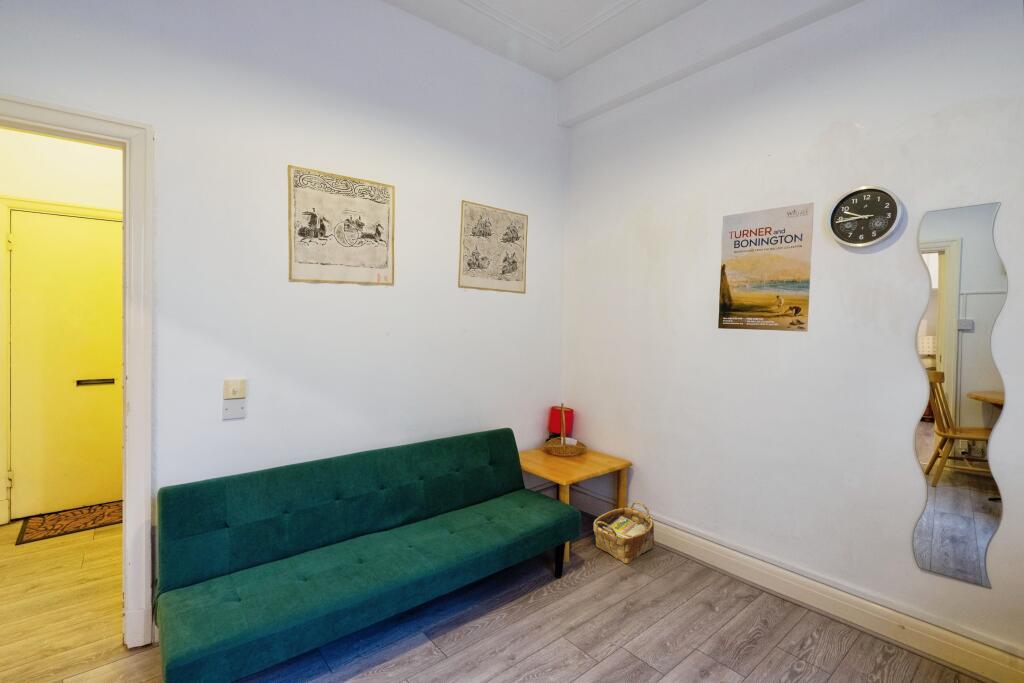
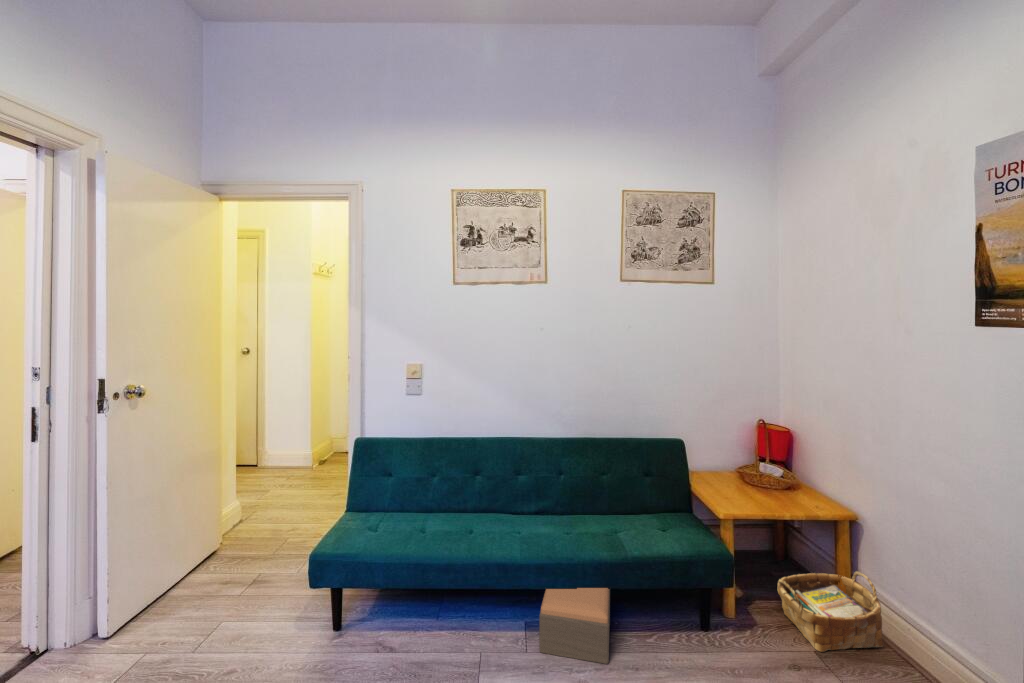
footstool: none [439,563,517,651] -> present [539,588,610,664]

